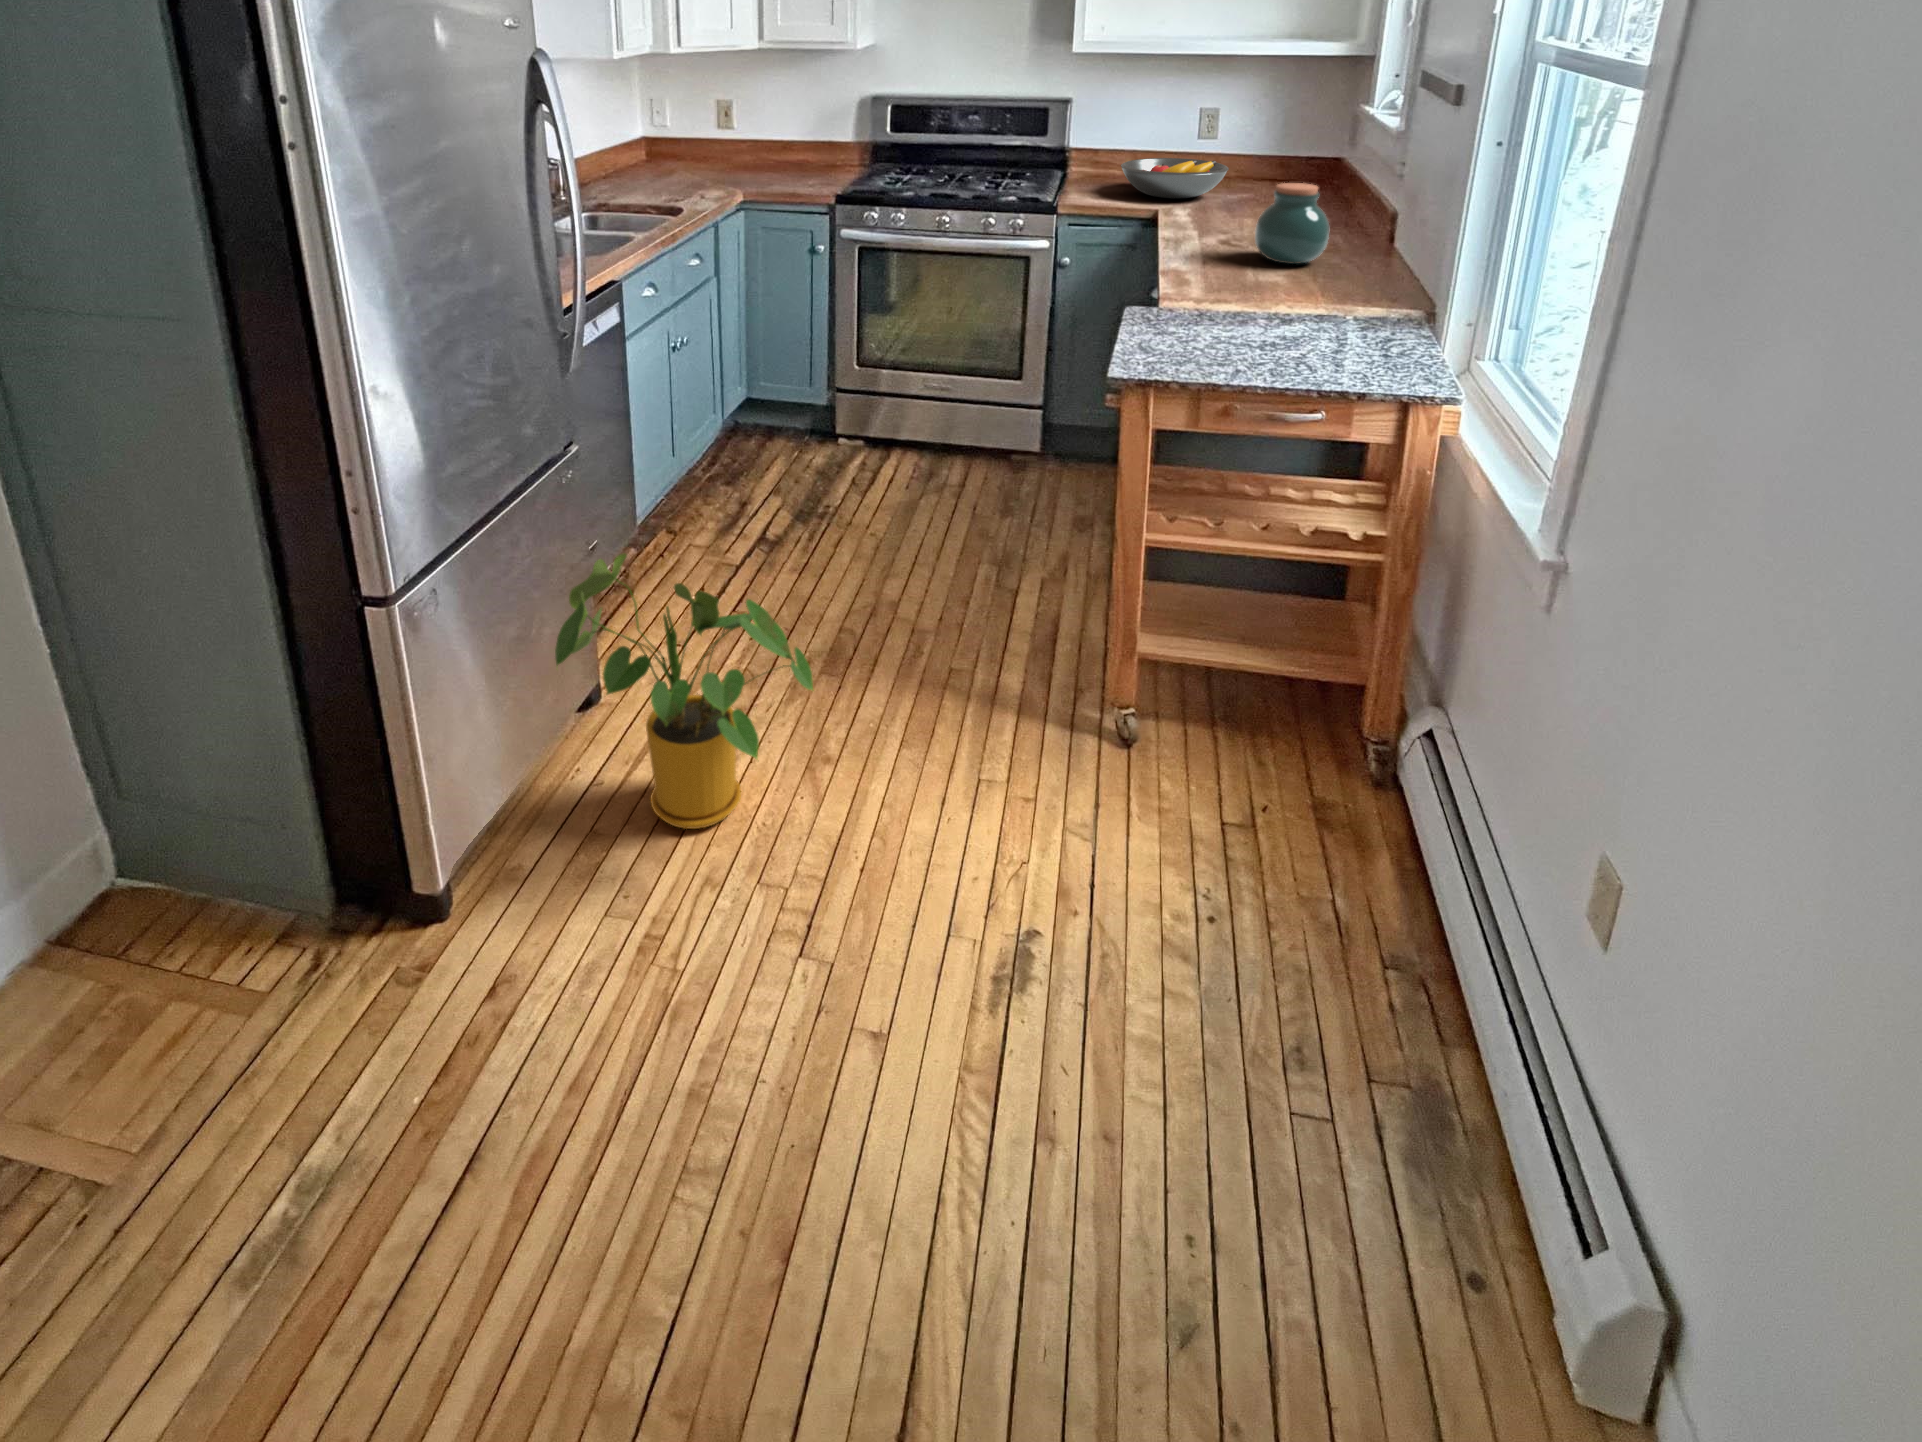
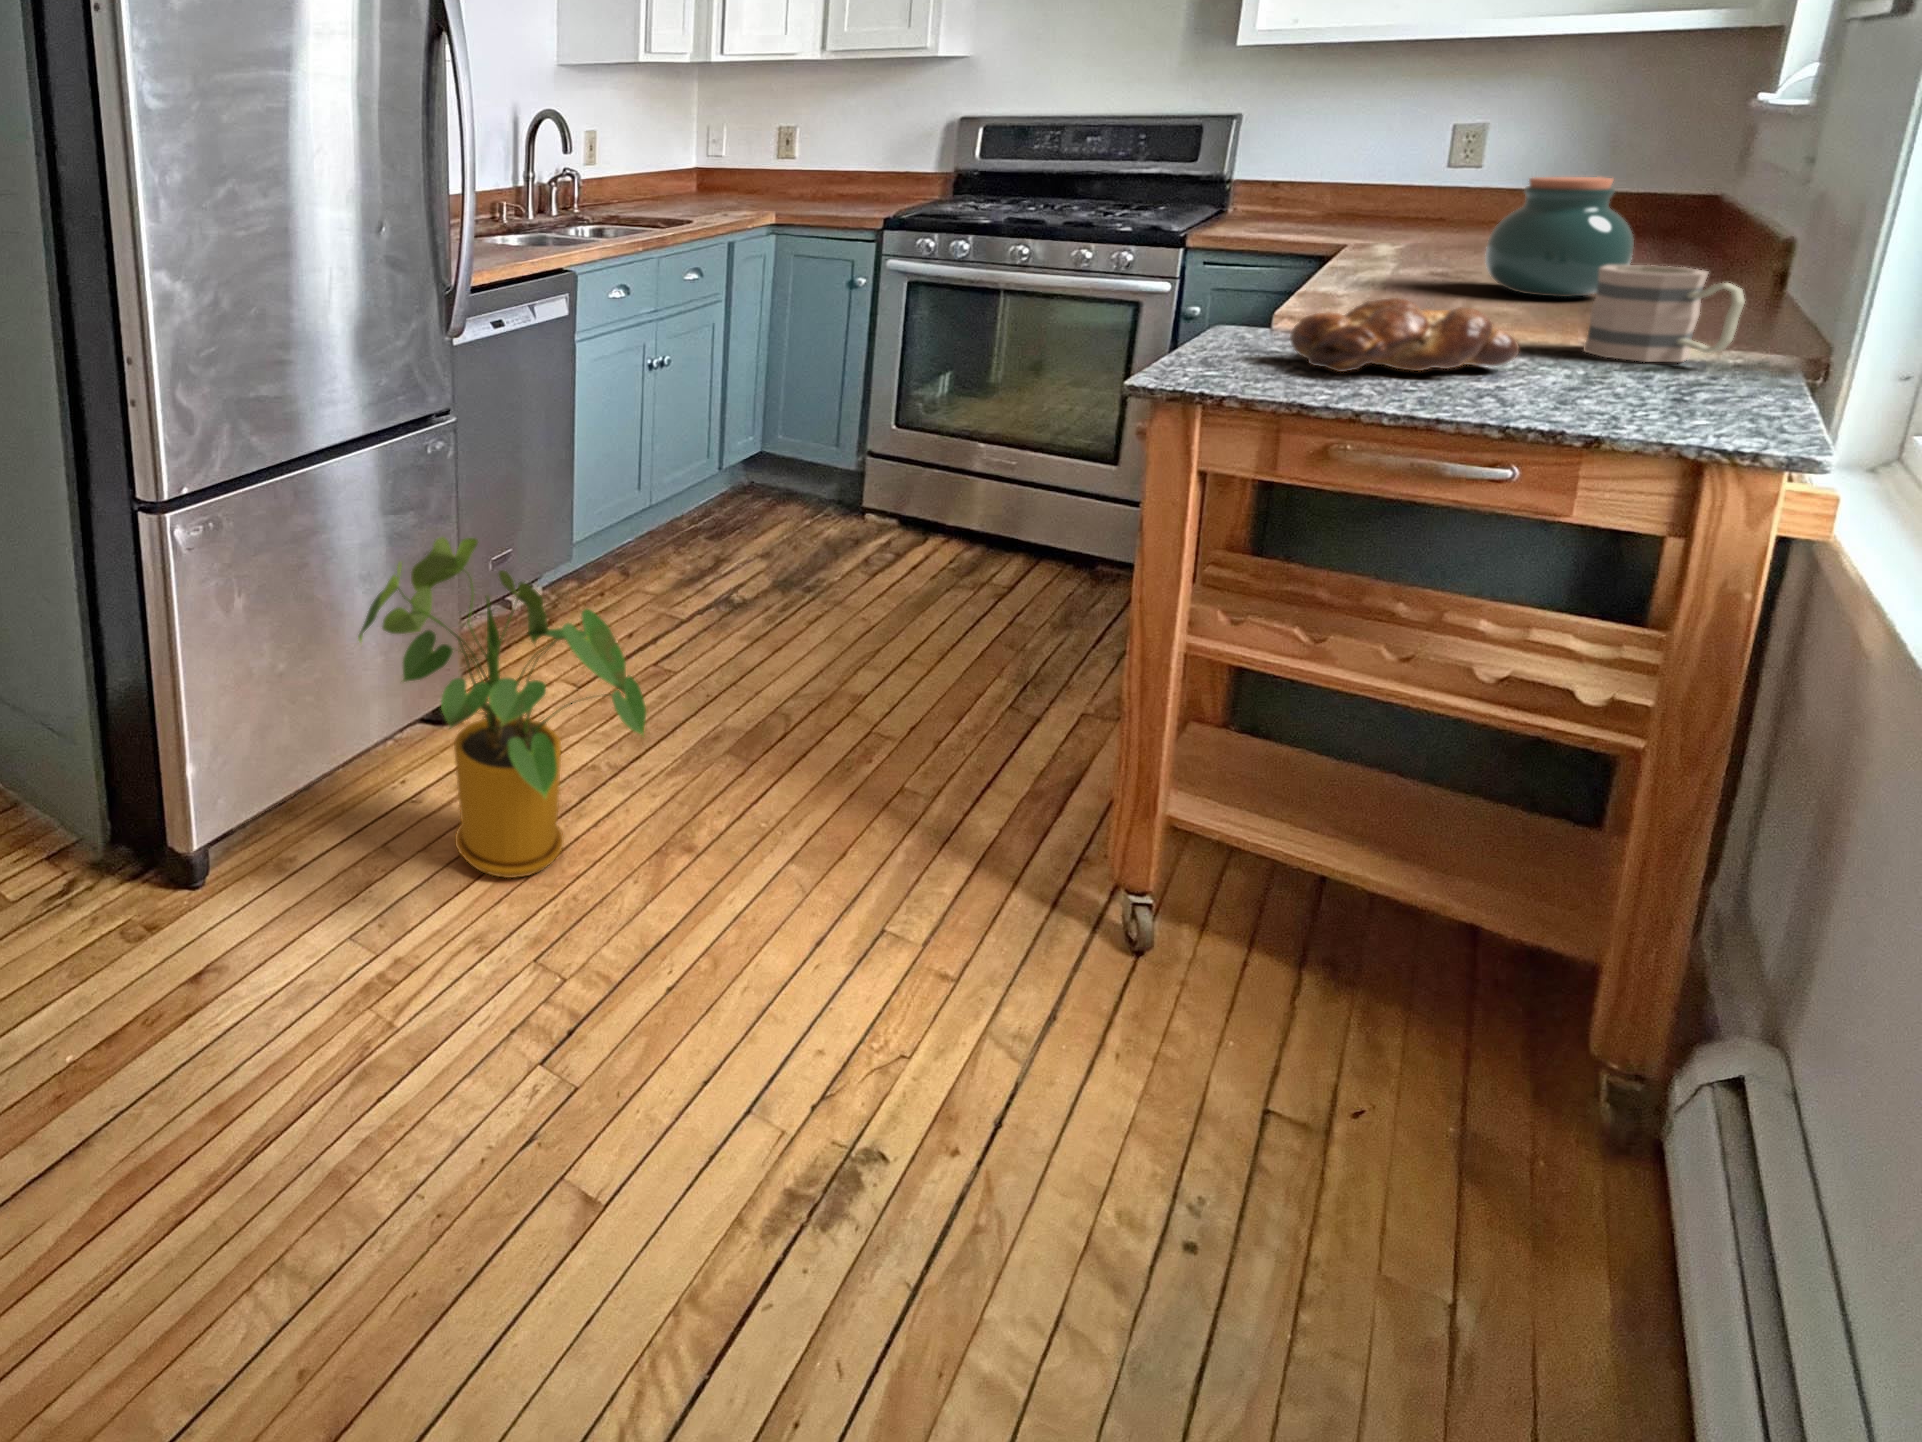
fruit bowl: present [1121,158,1229,198] -> none [1294,180,1481,232]
mug: none [1324,261,1400,324] -> present [1583,265,1745,362]
bread loaf: none [1188,298,1304,353] -> present [1290,298,1519,372]

